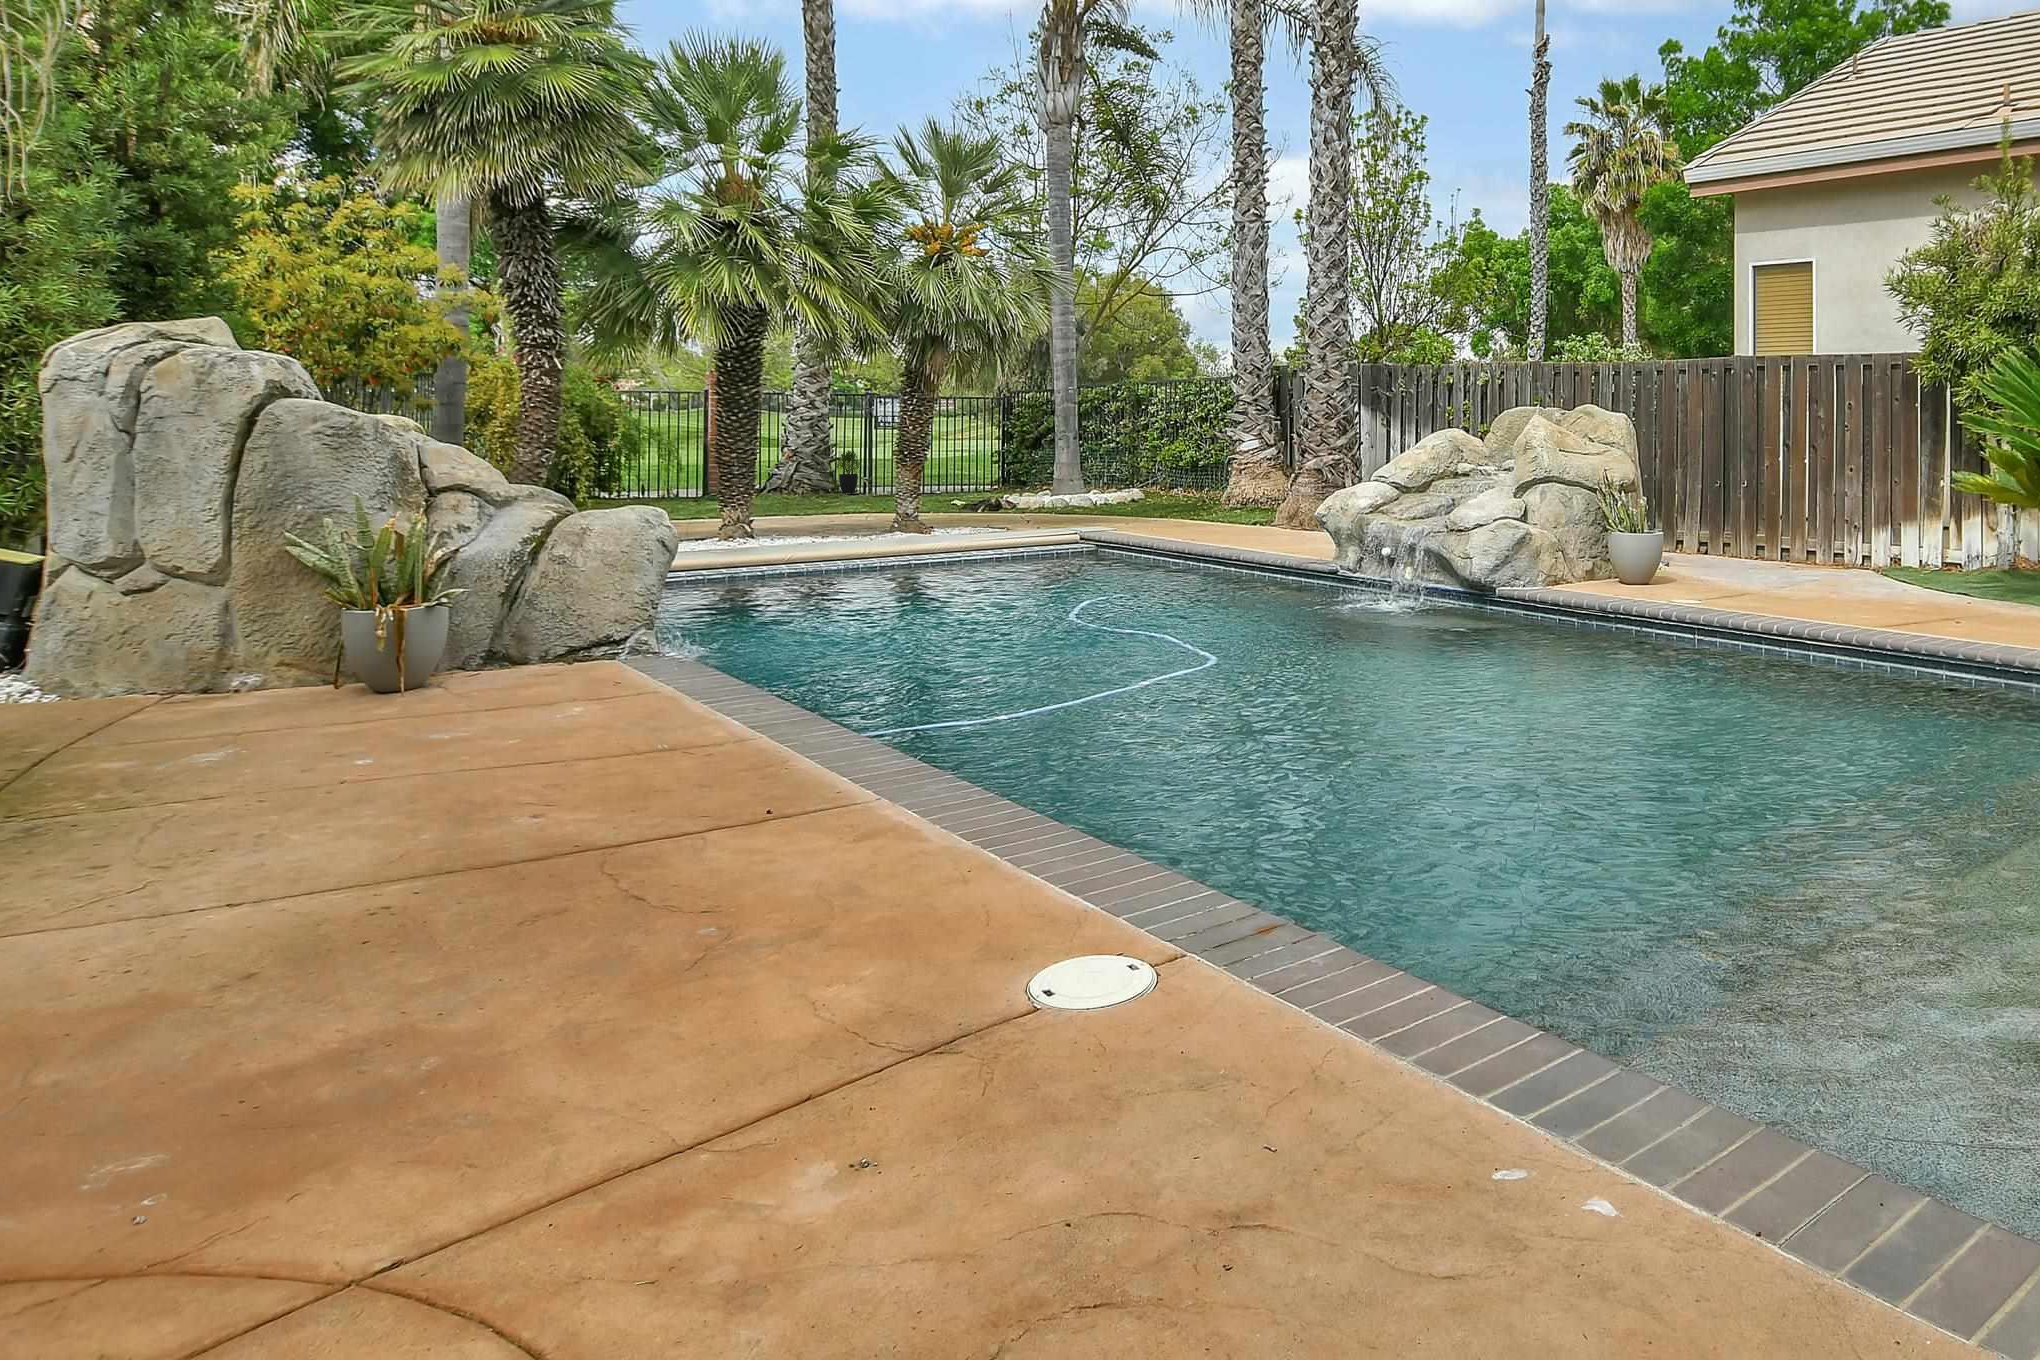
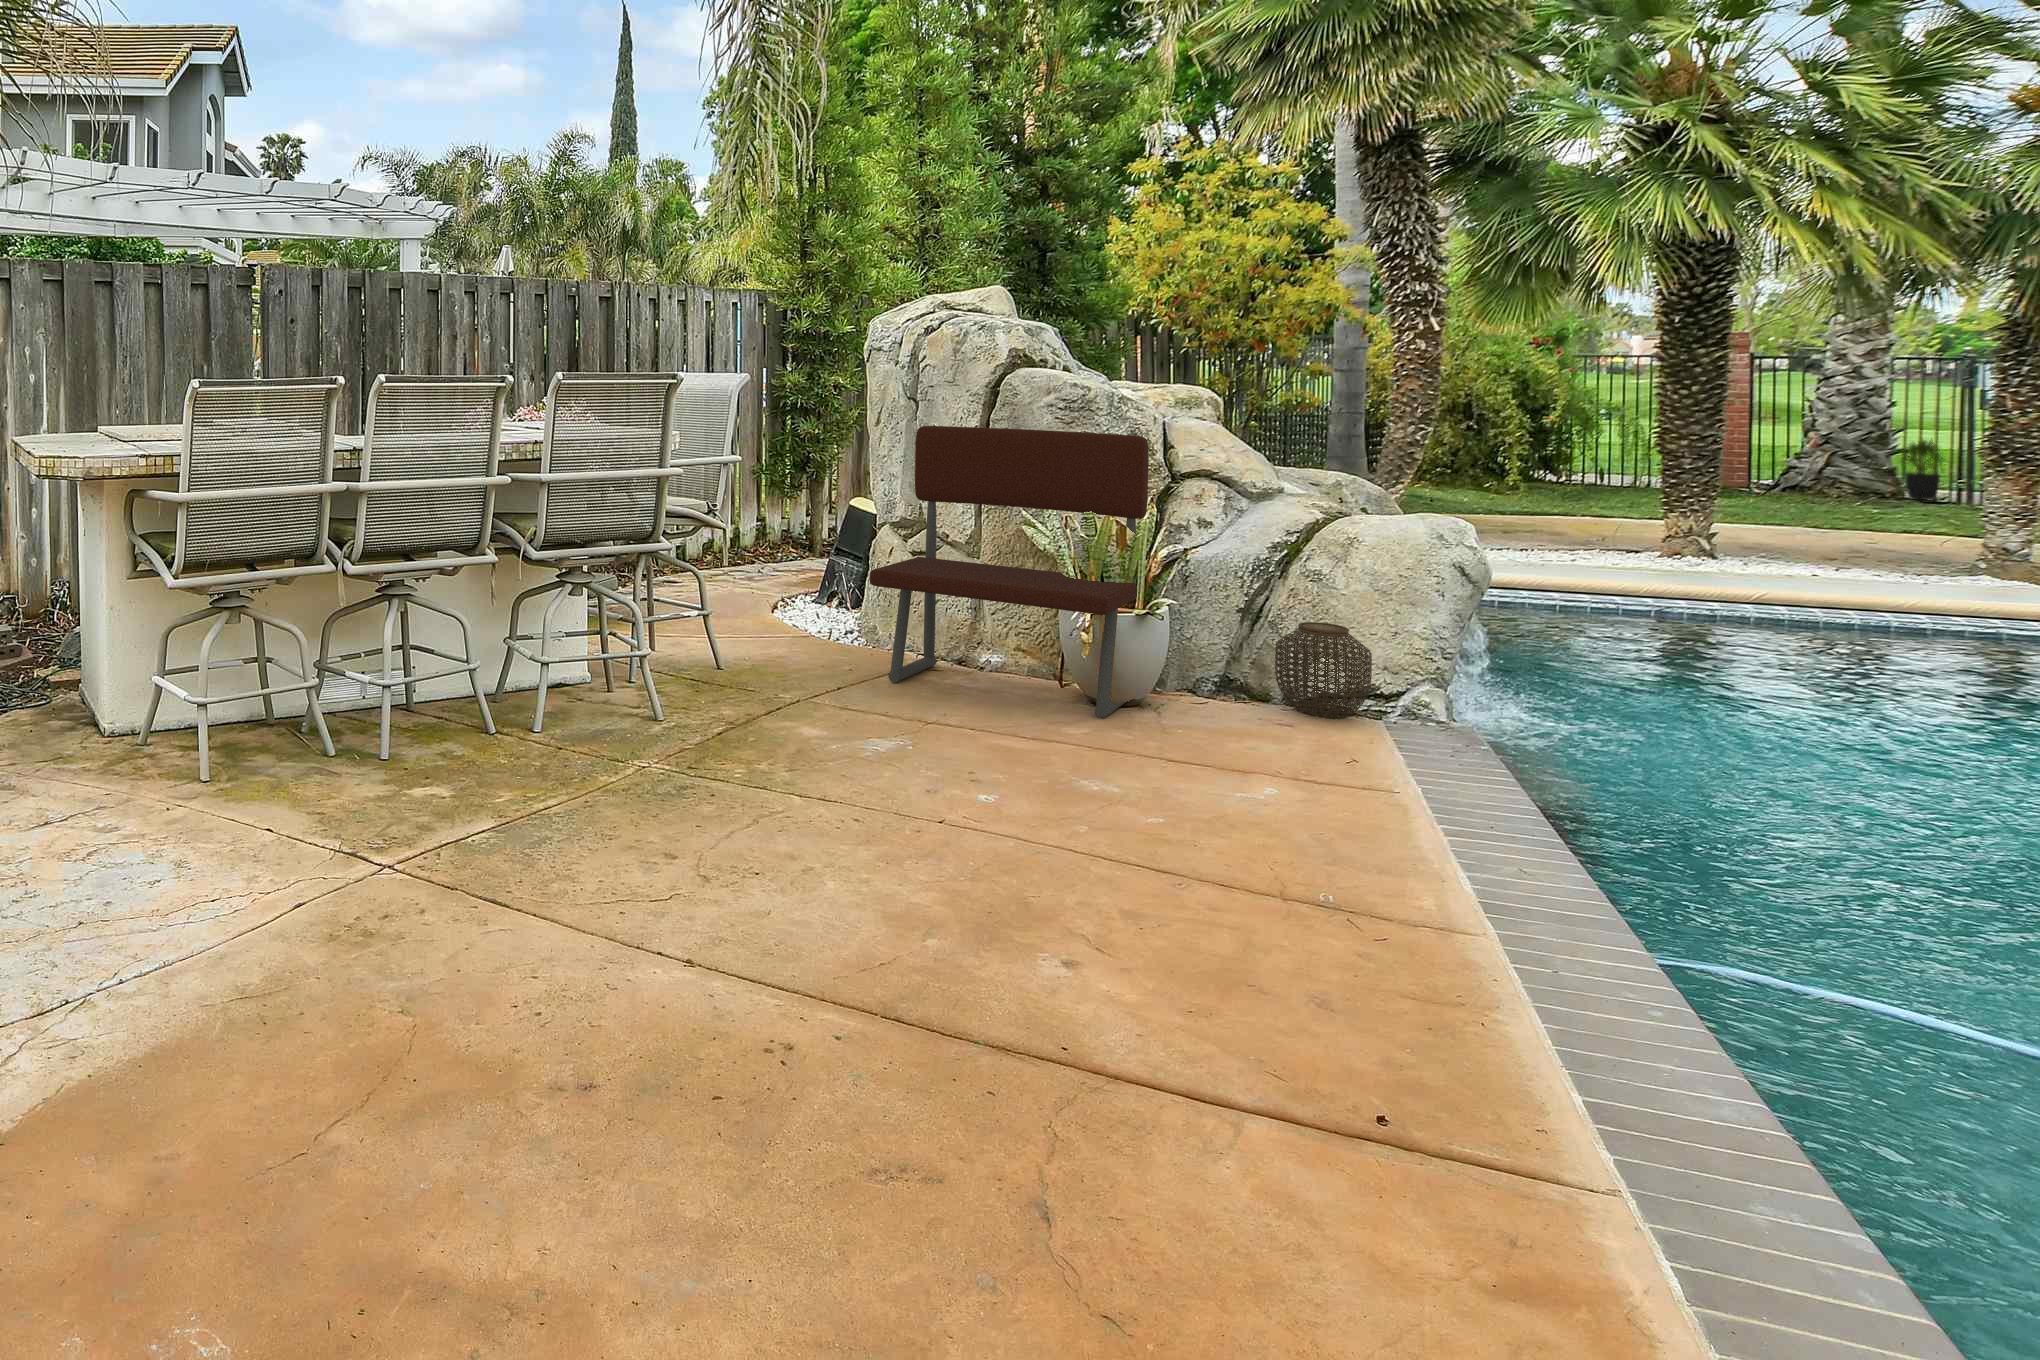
bench: none [131,454,433,721] -> present [870,426,1148,718]
woven basket: none [538,592,613,665] -> present [1275,622,1372,719]

